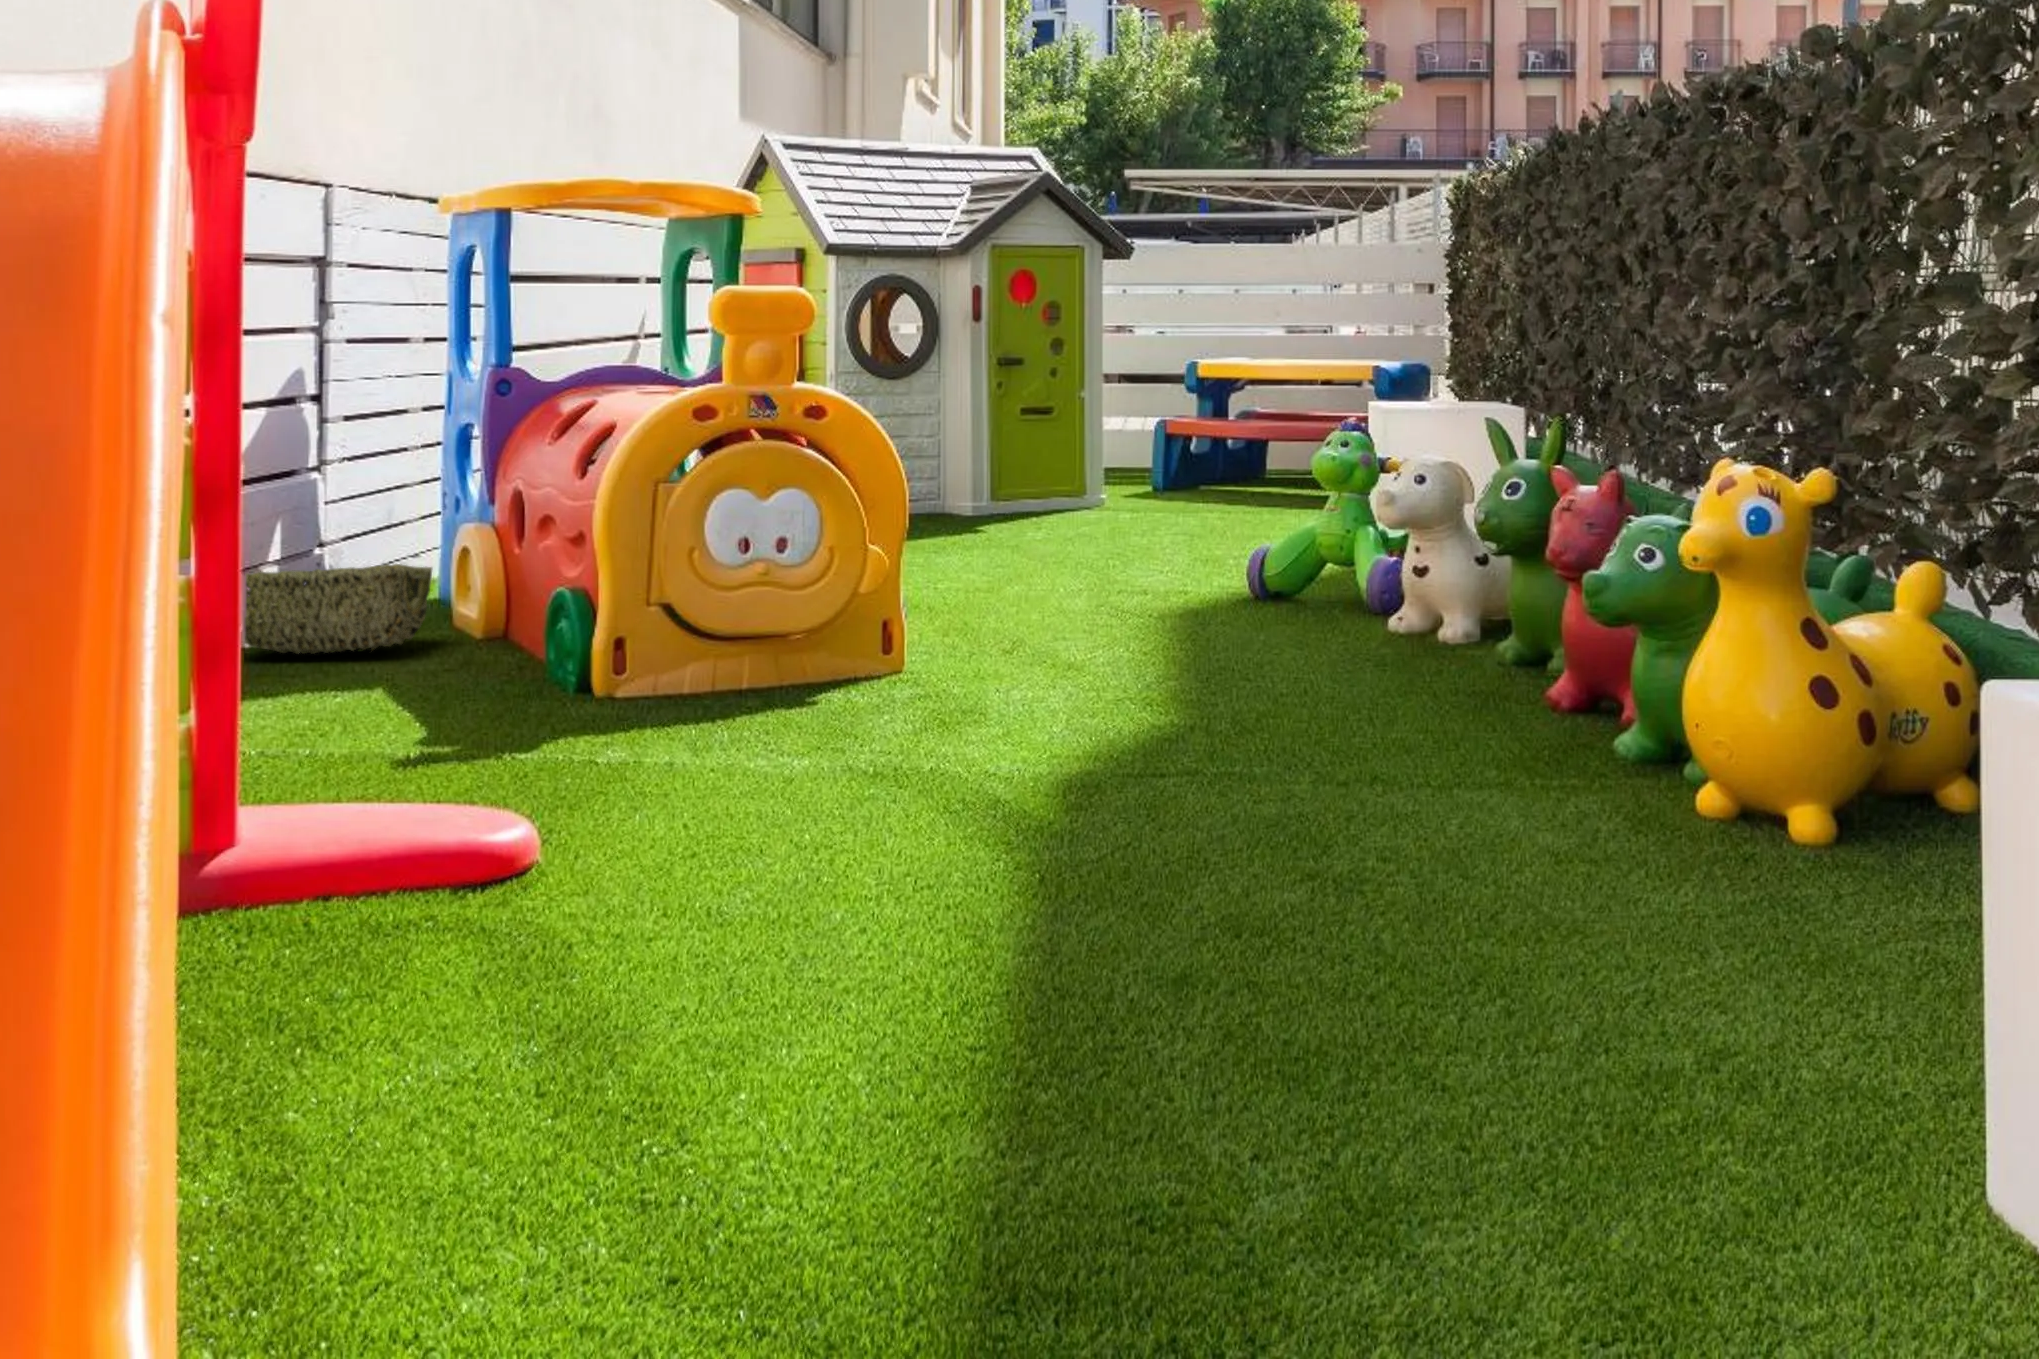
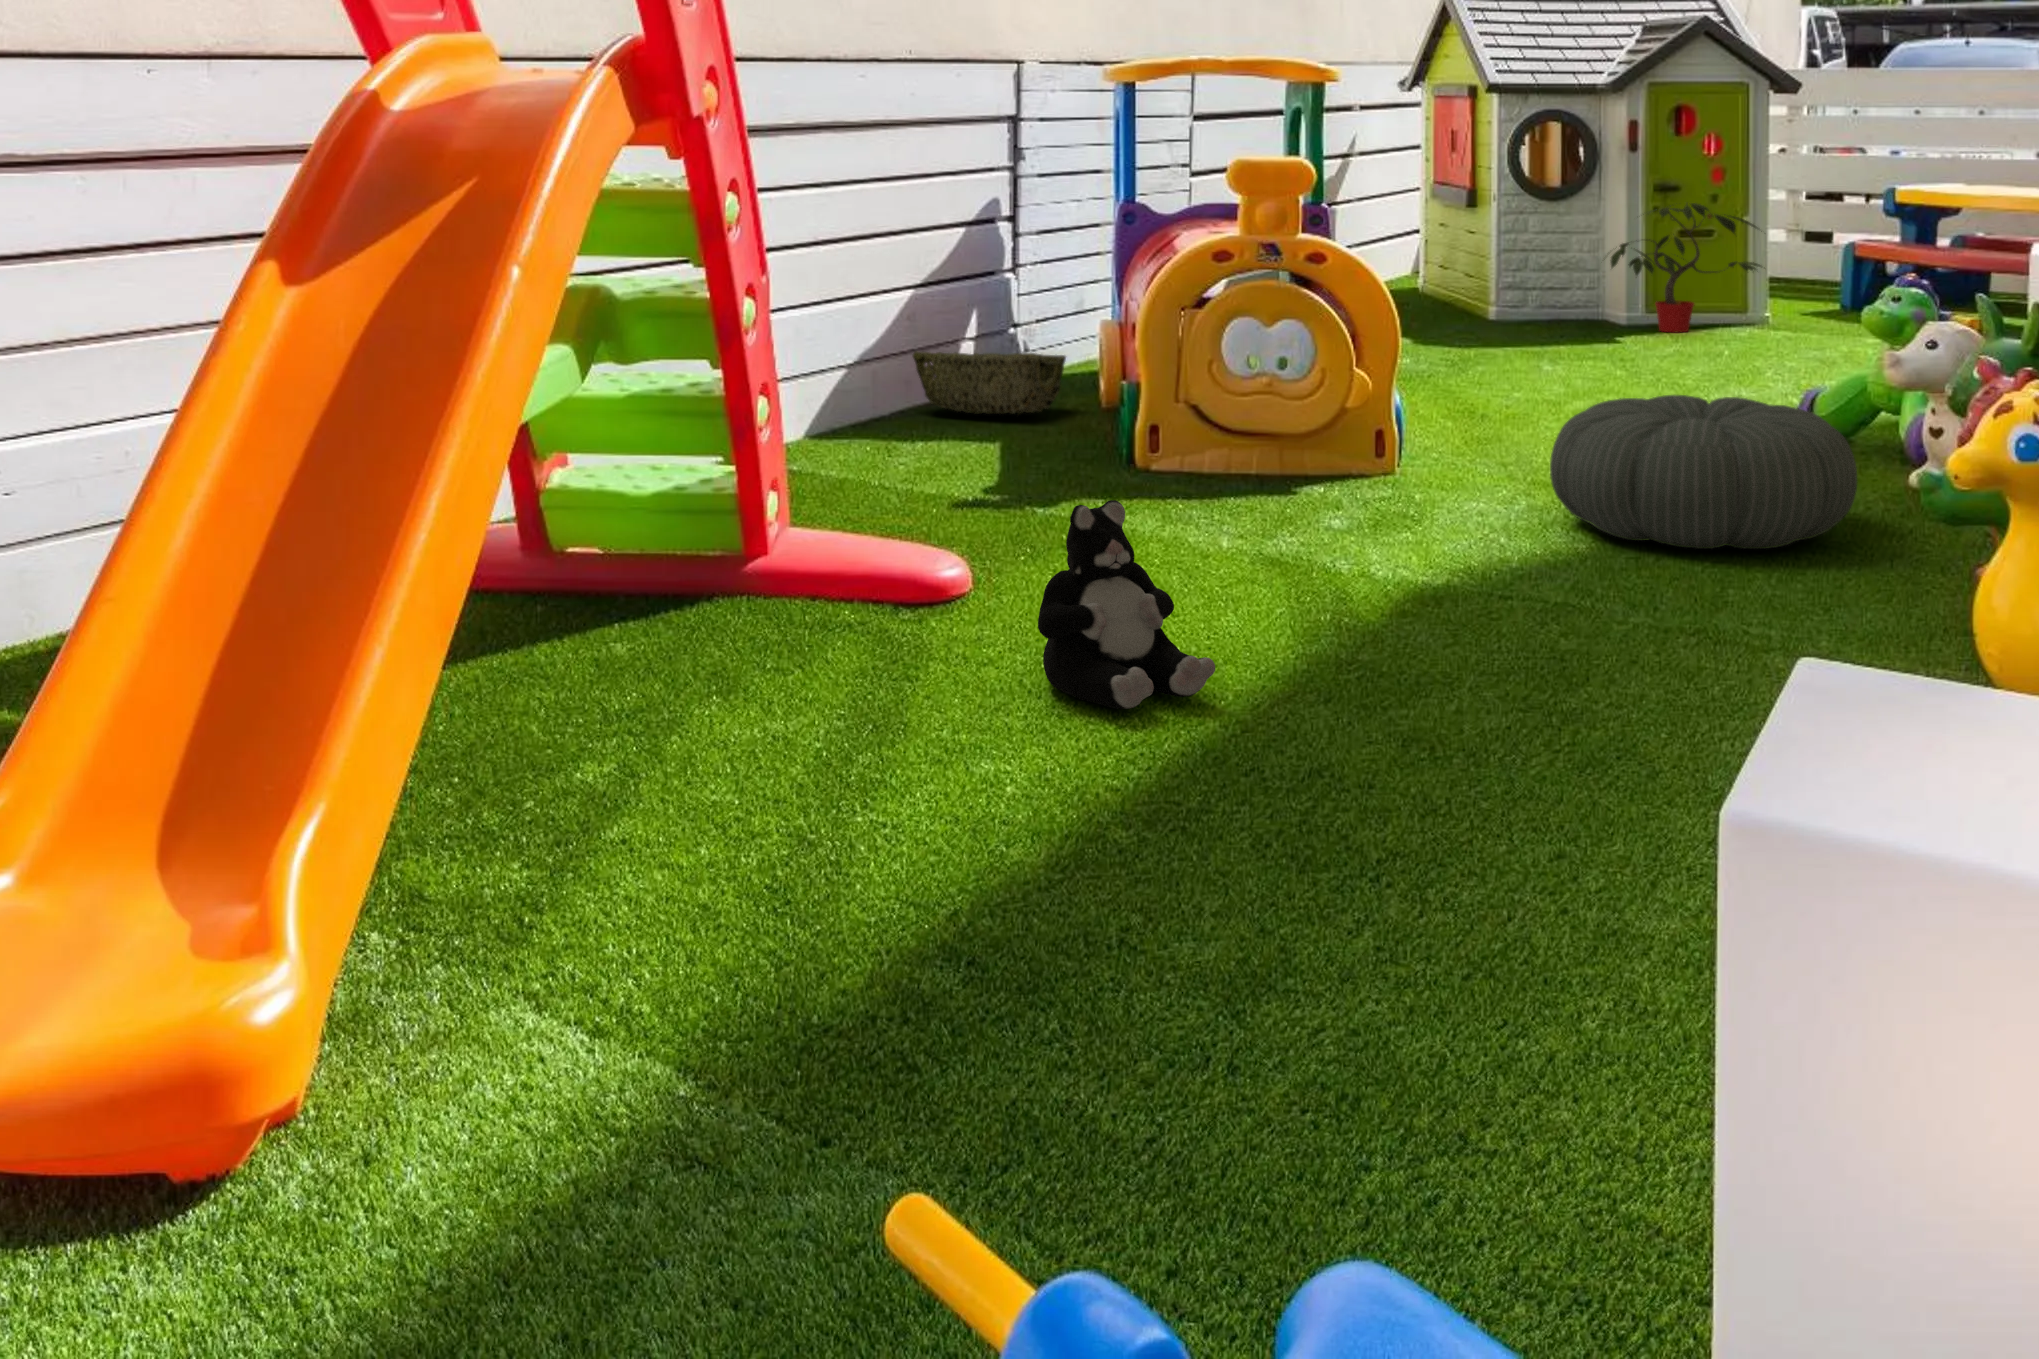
potted plant: none [958,373,1123,516] -> present [1610,203,1761,332]
pouf: none [1135,550,1461,722] -> present [1550,395,1857,549]
plush toy: none [749,704,1008,999] -> present [1038,500,1215,709]

